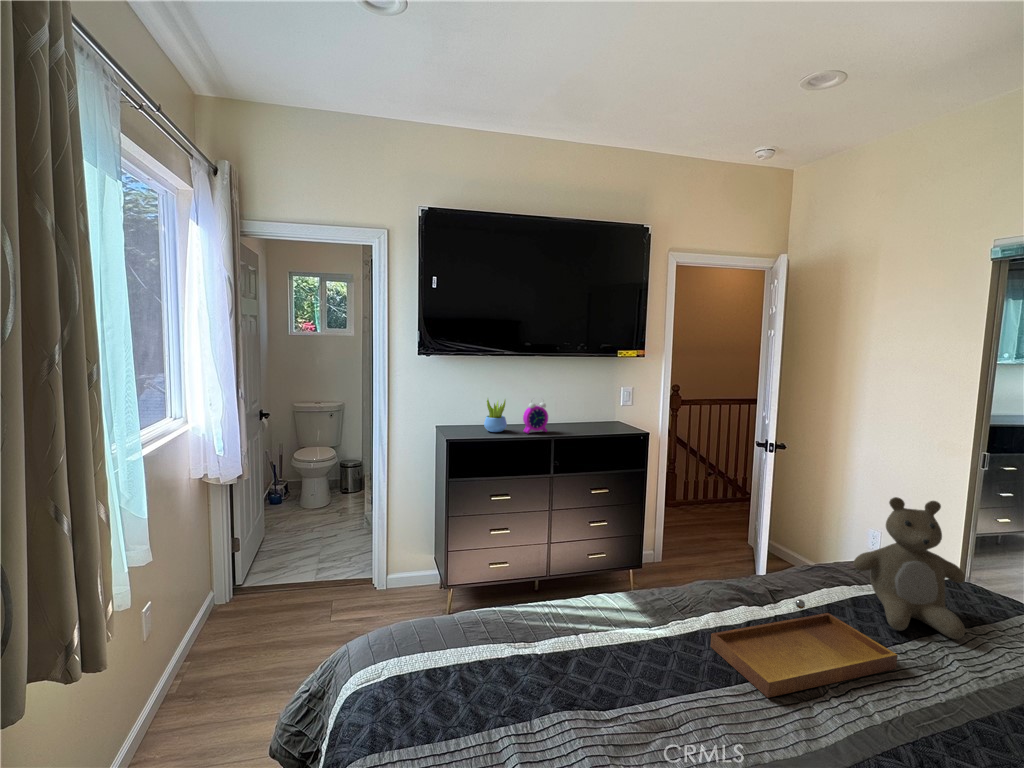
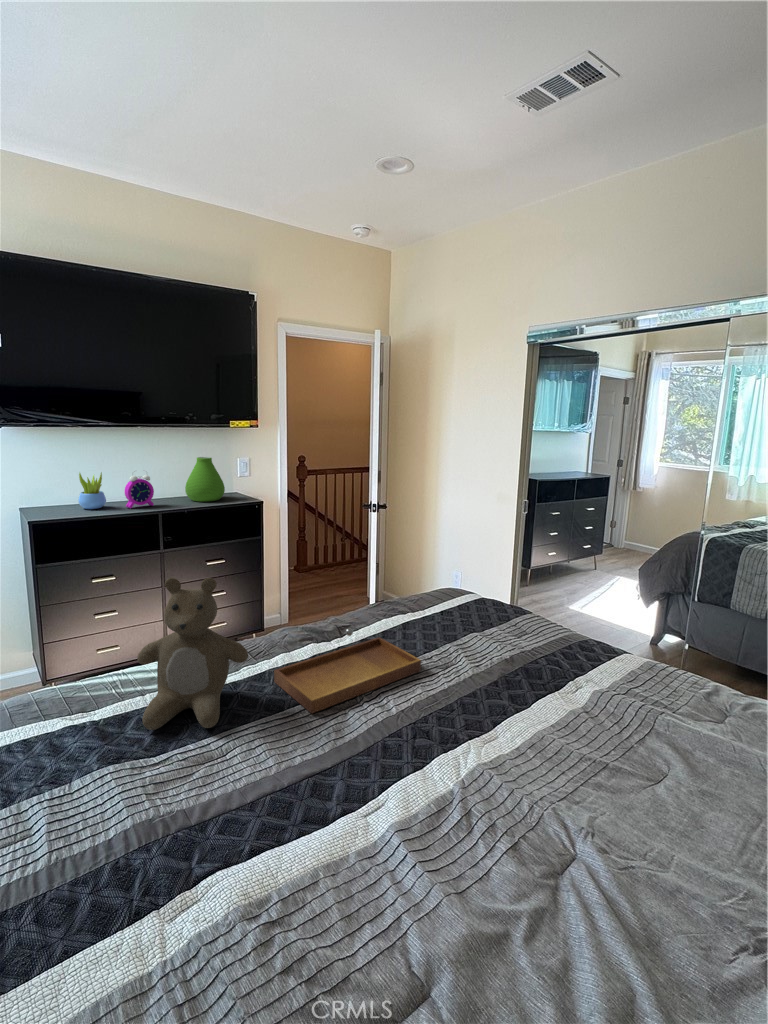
vase: none [574,386,612,431] -> present [185,457,225,502]
teddy bear: present [853,497,965,639] -> present [137,578,248,730]

